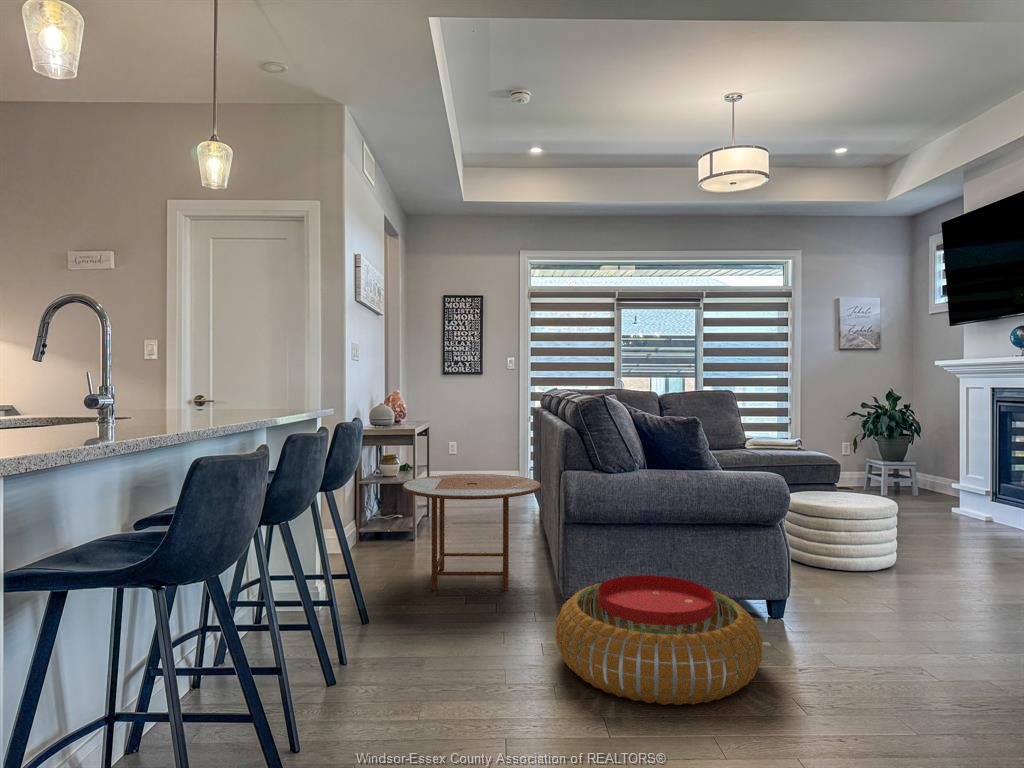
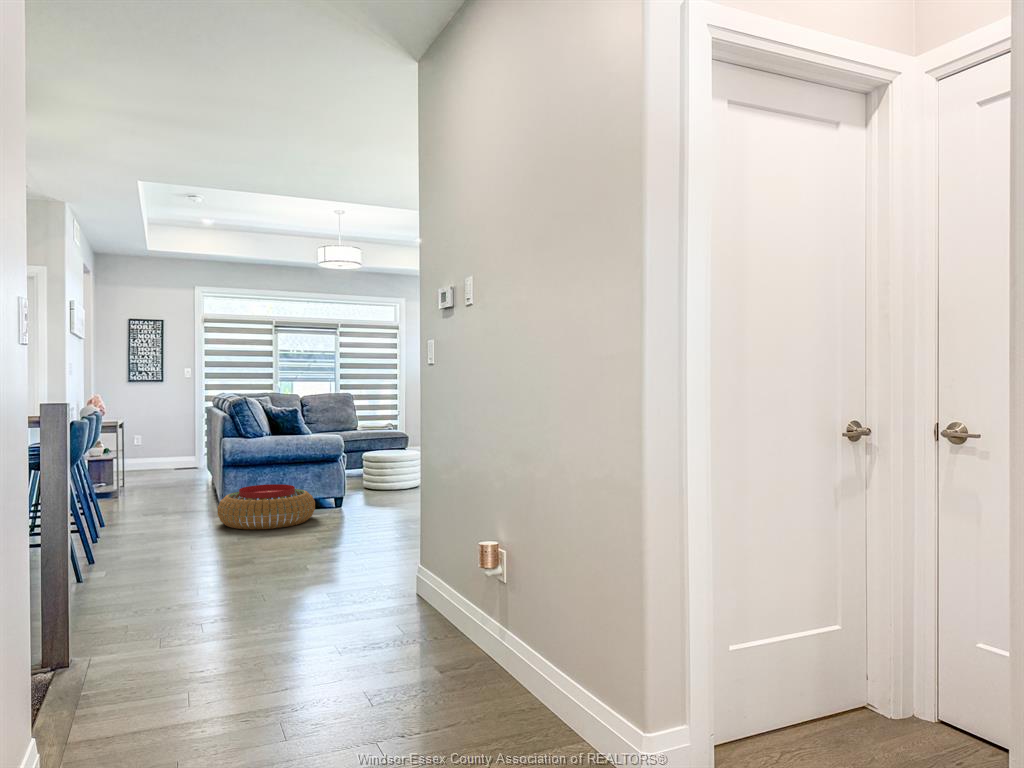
side table: present [402,474,542,591] -> none [120,448,212,513]

